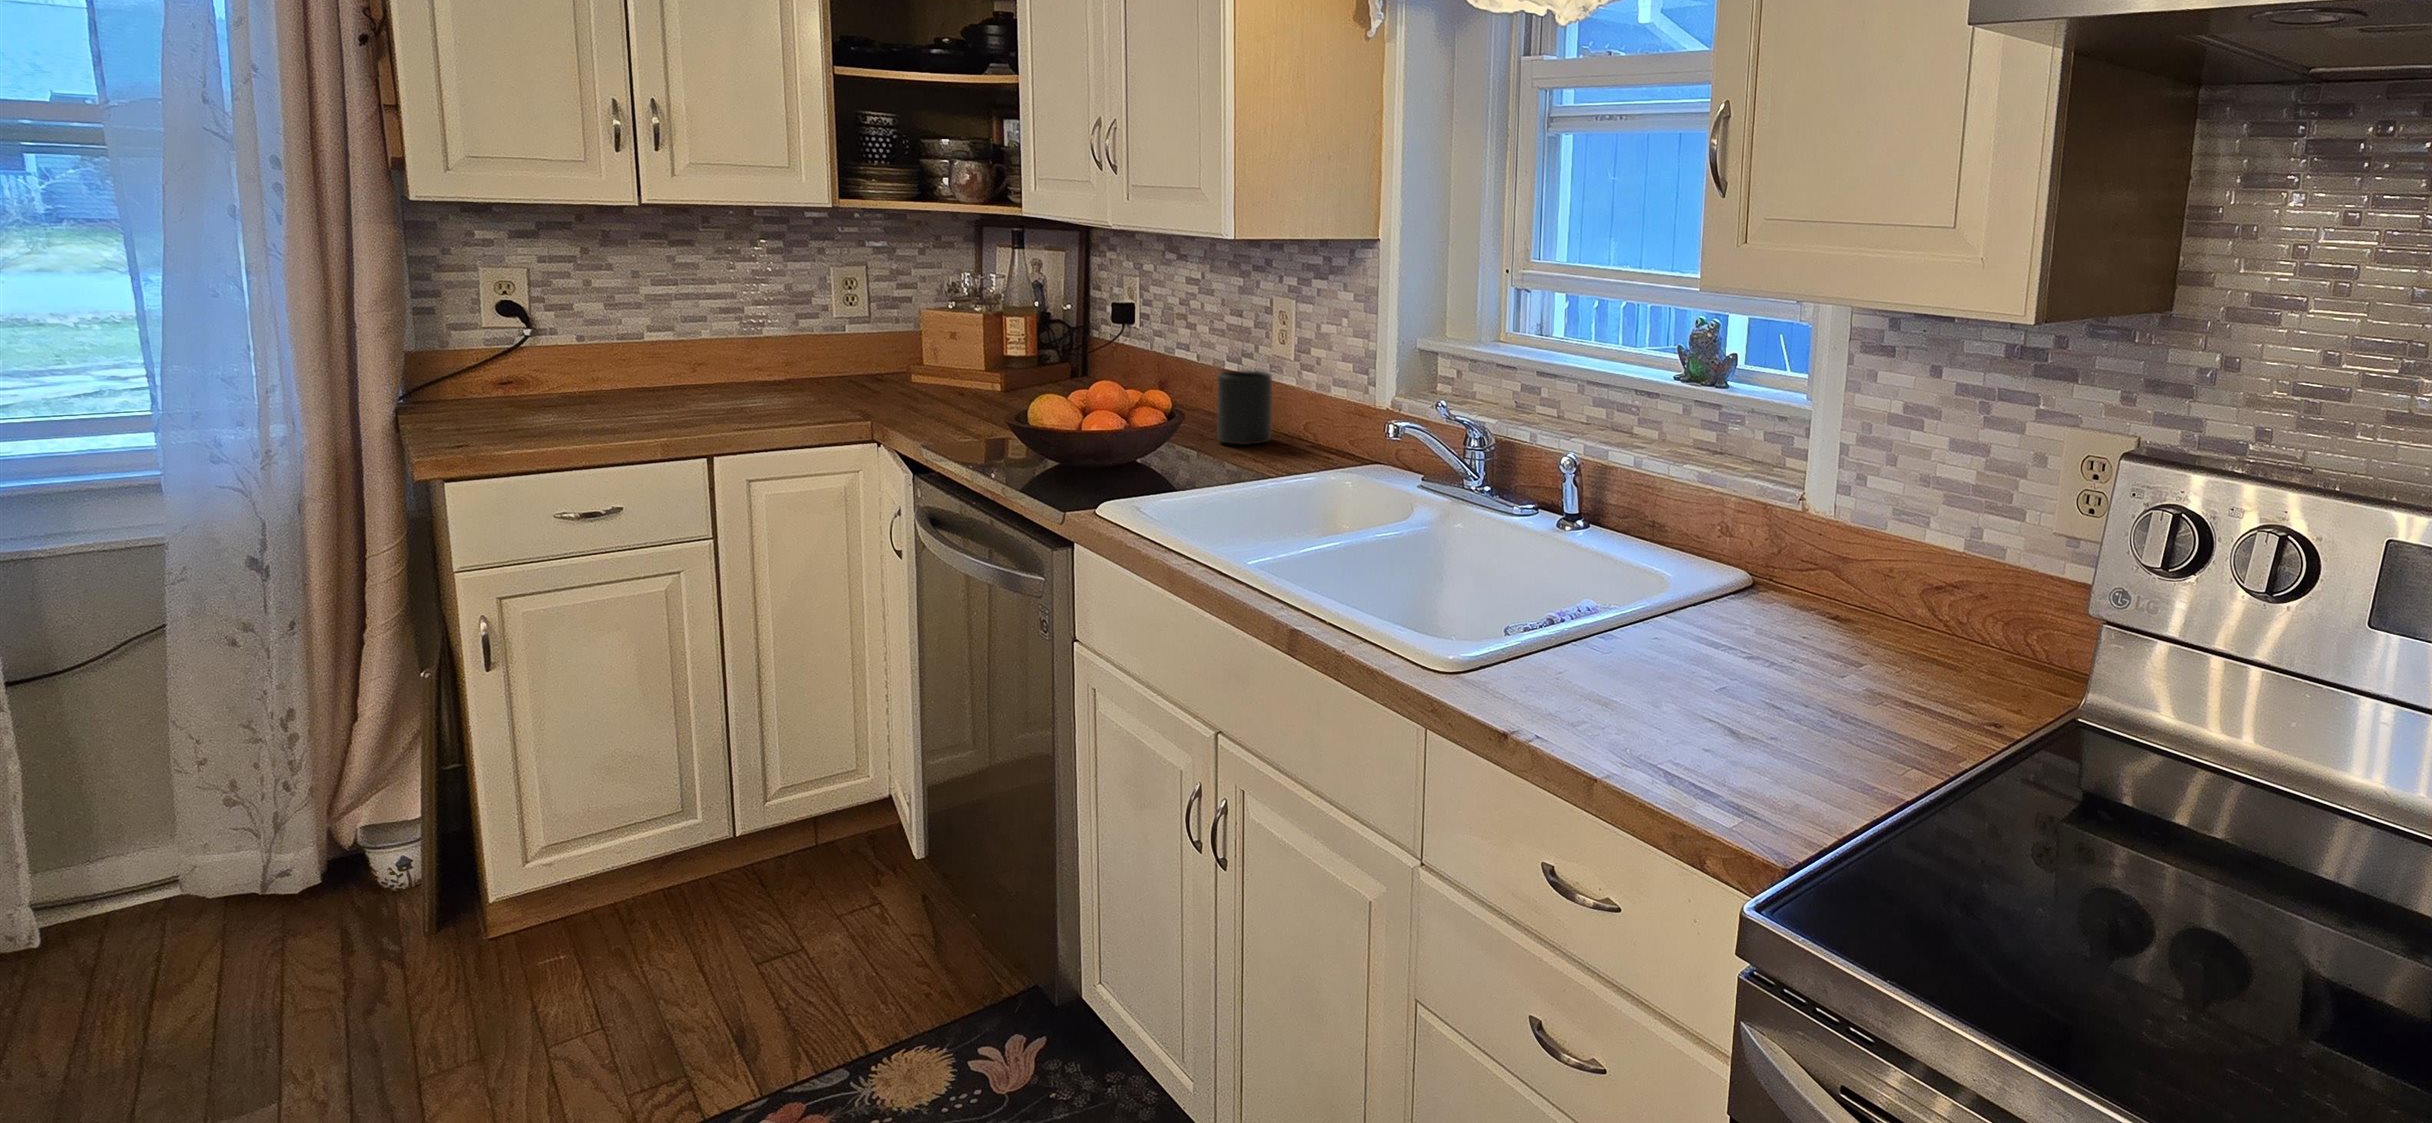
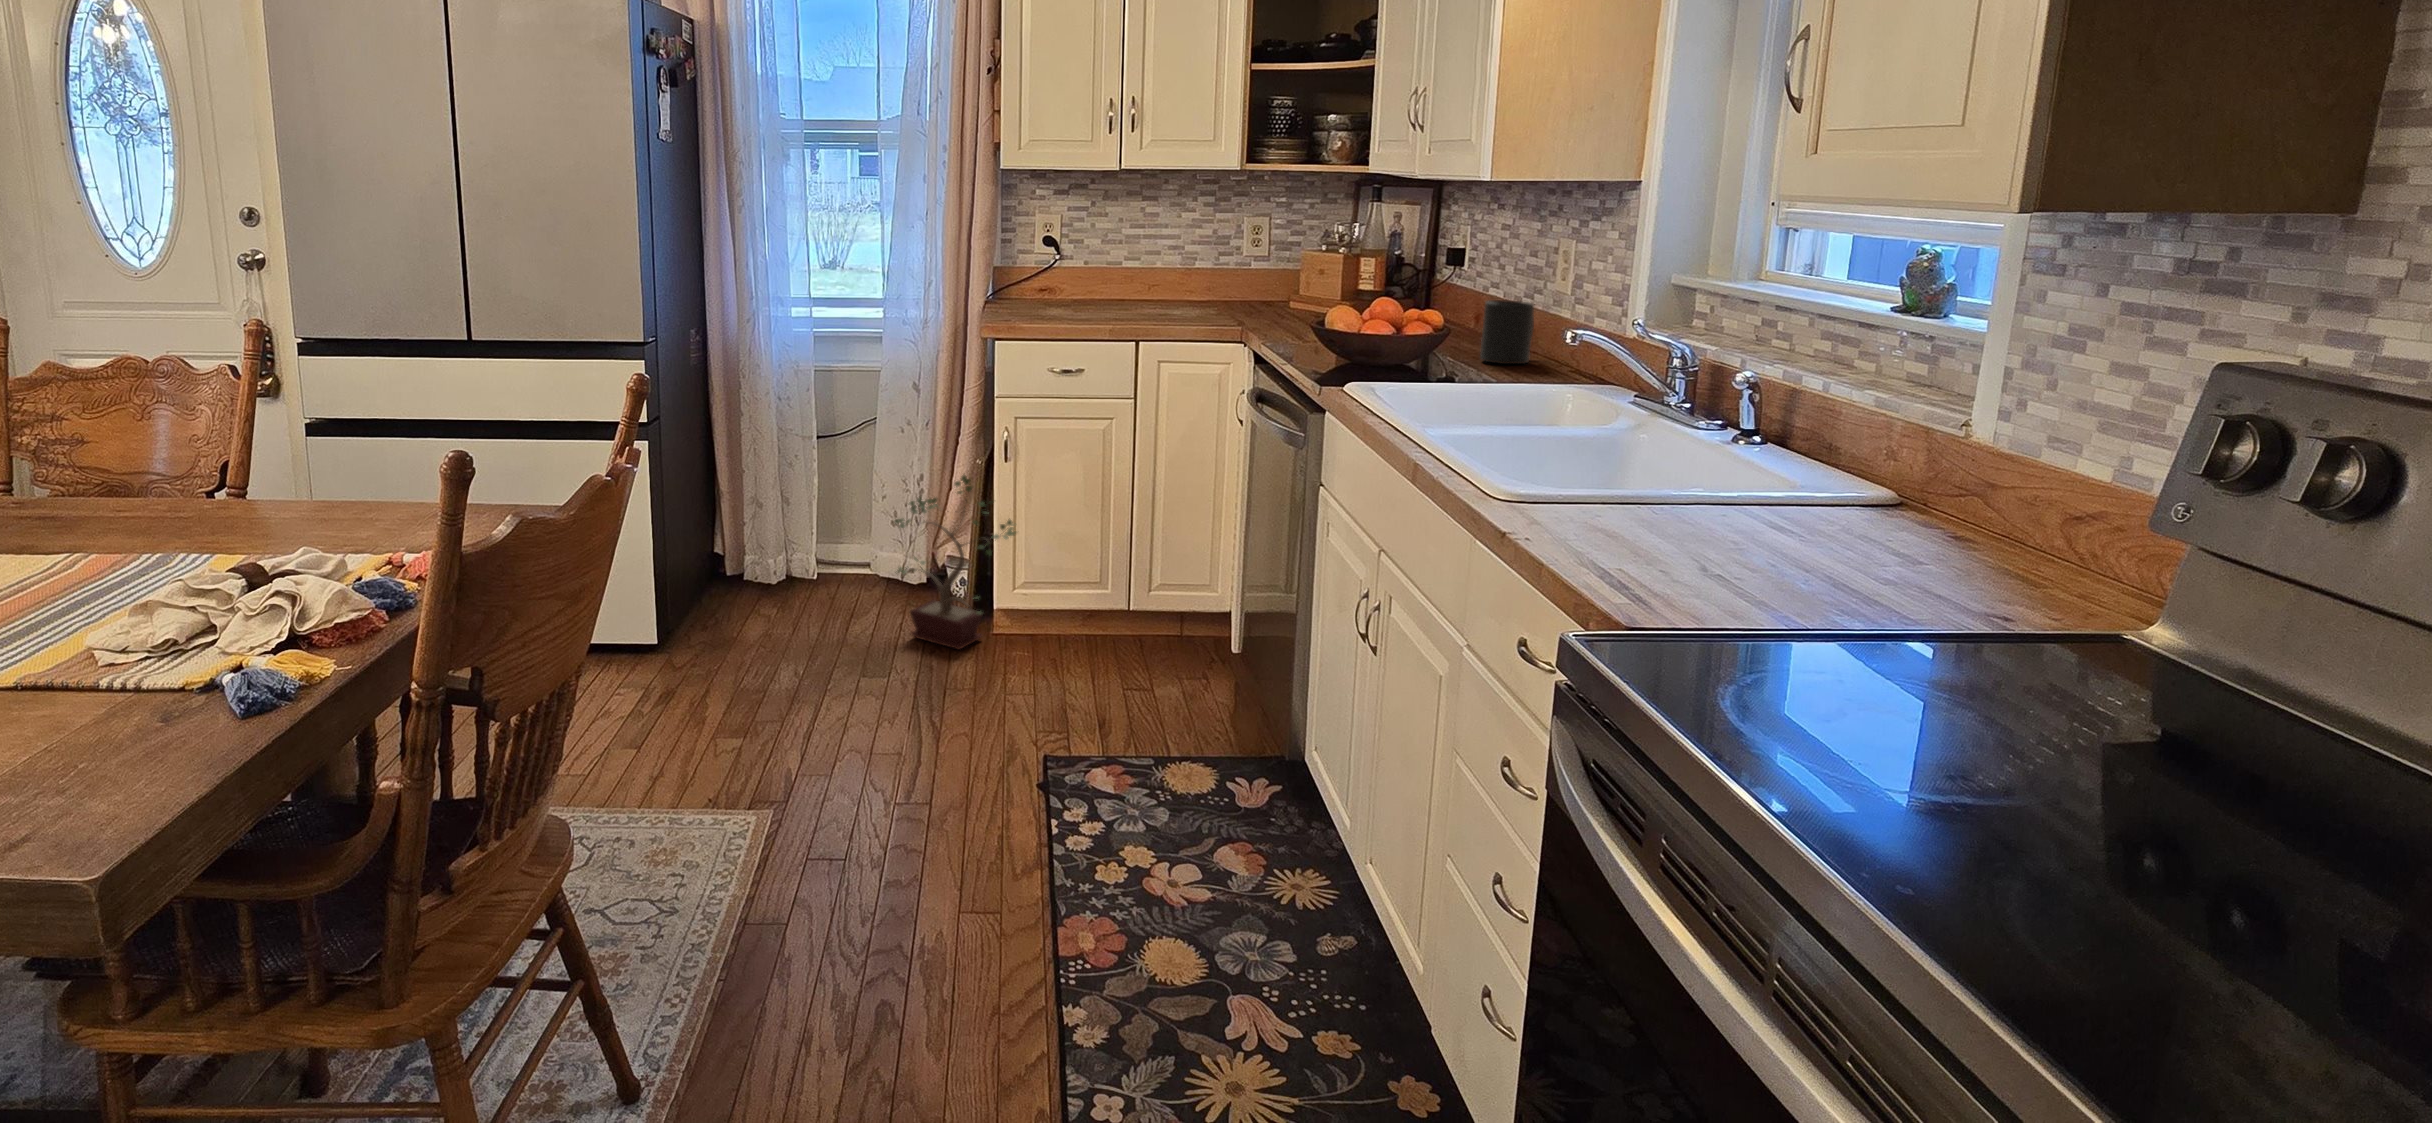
potted plant: none [182,714,512,1024] -> present [895,475,1016,650]

